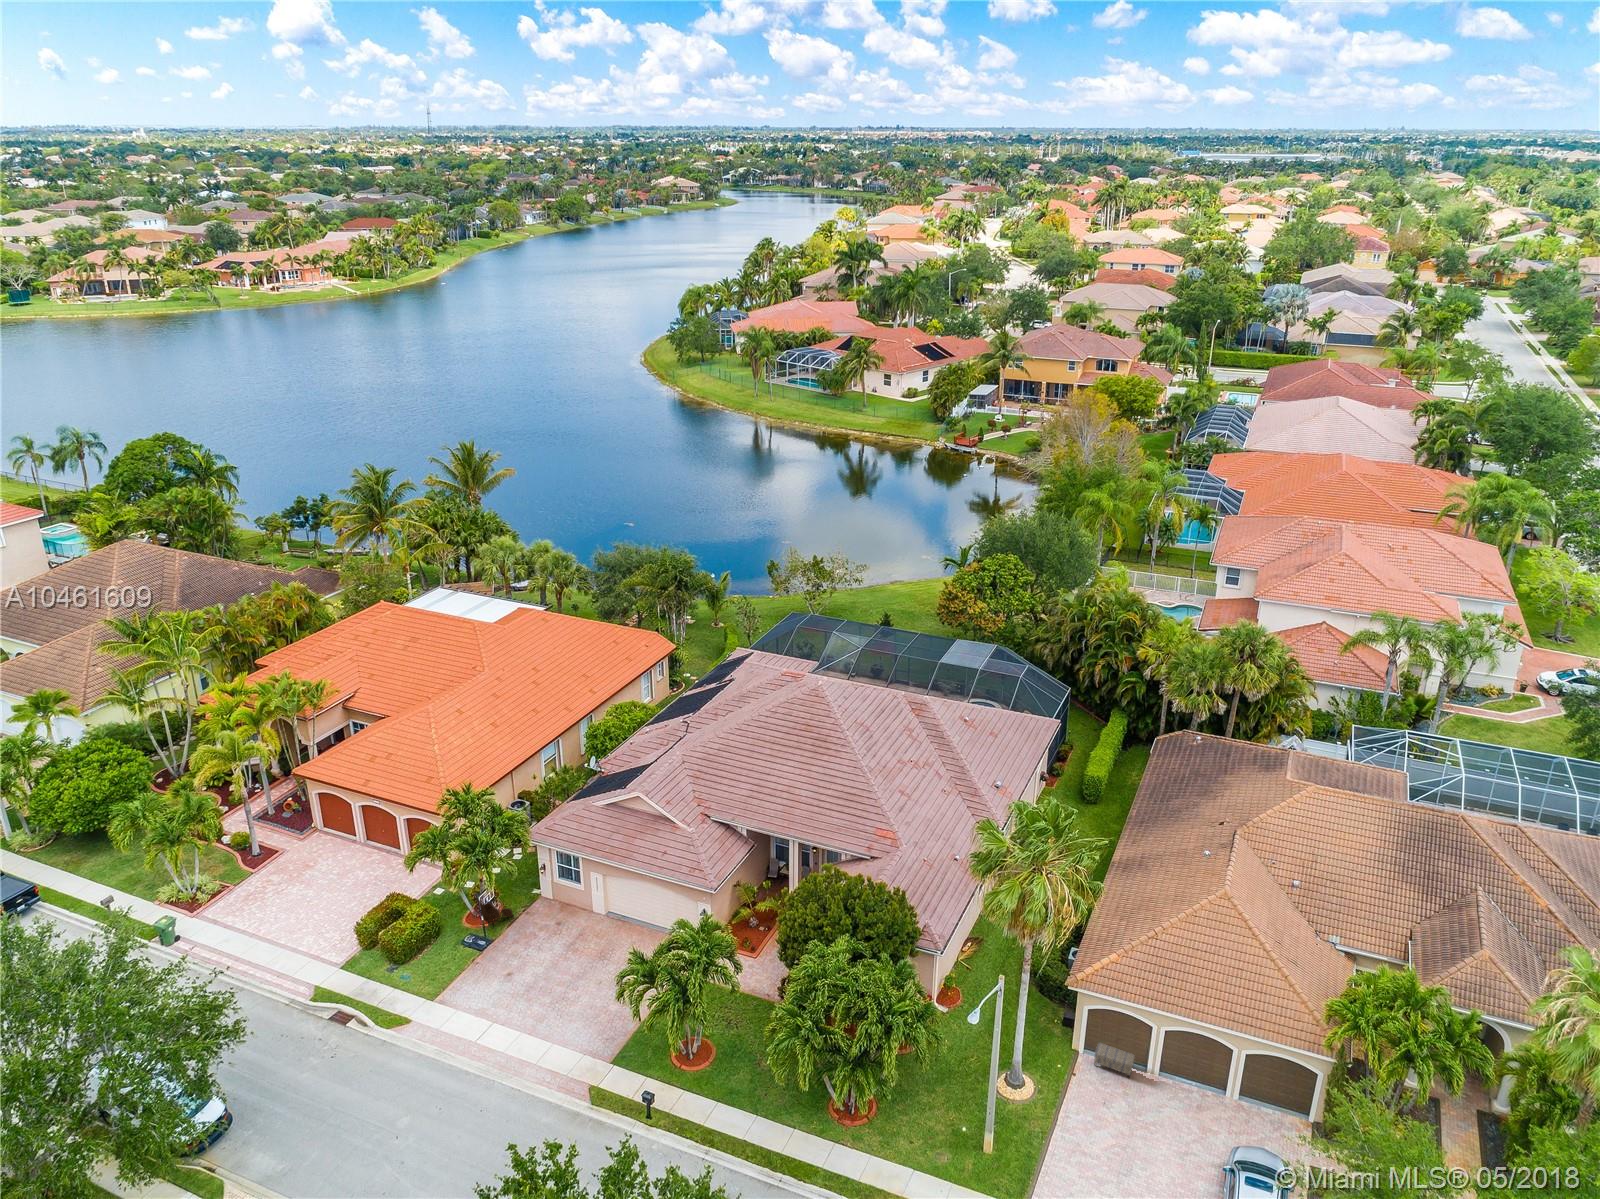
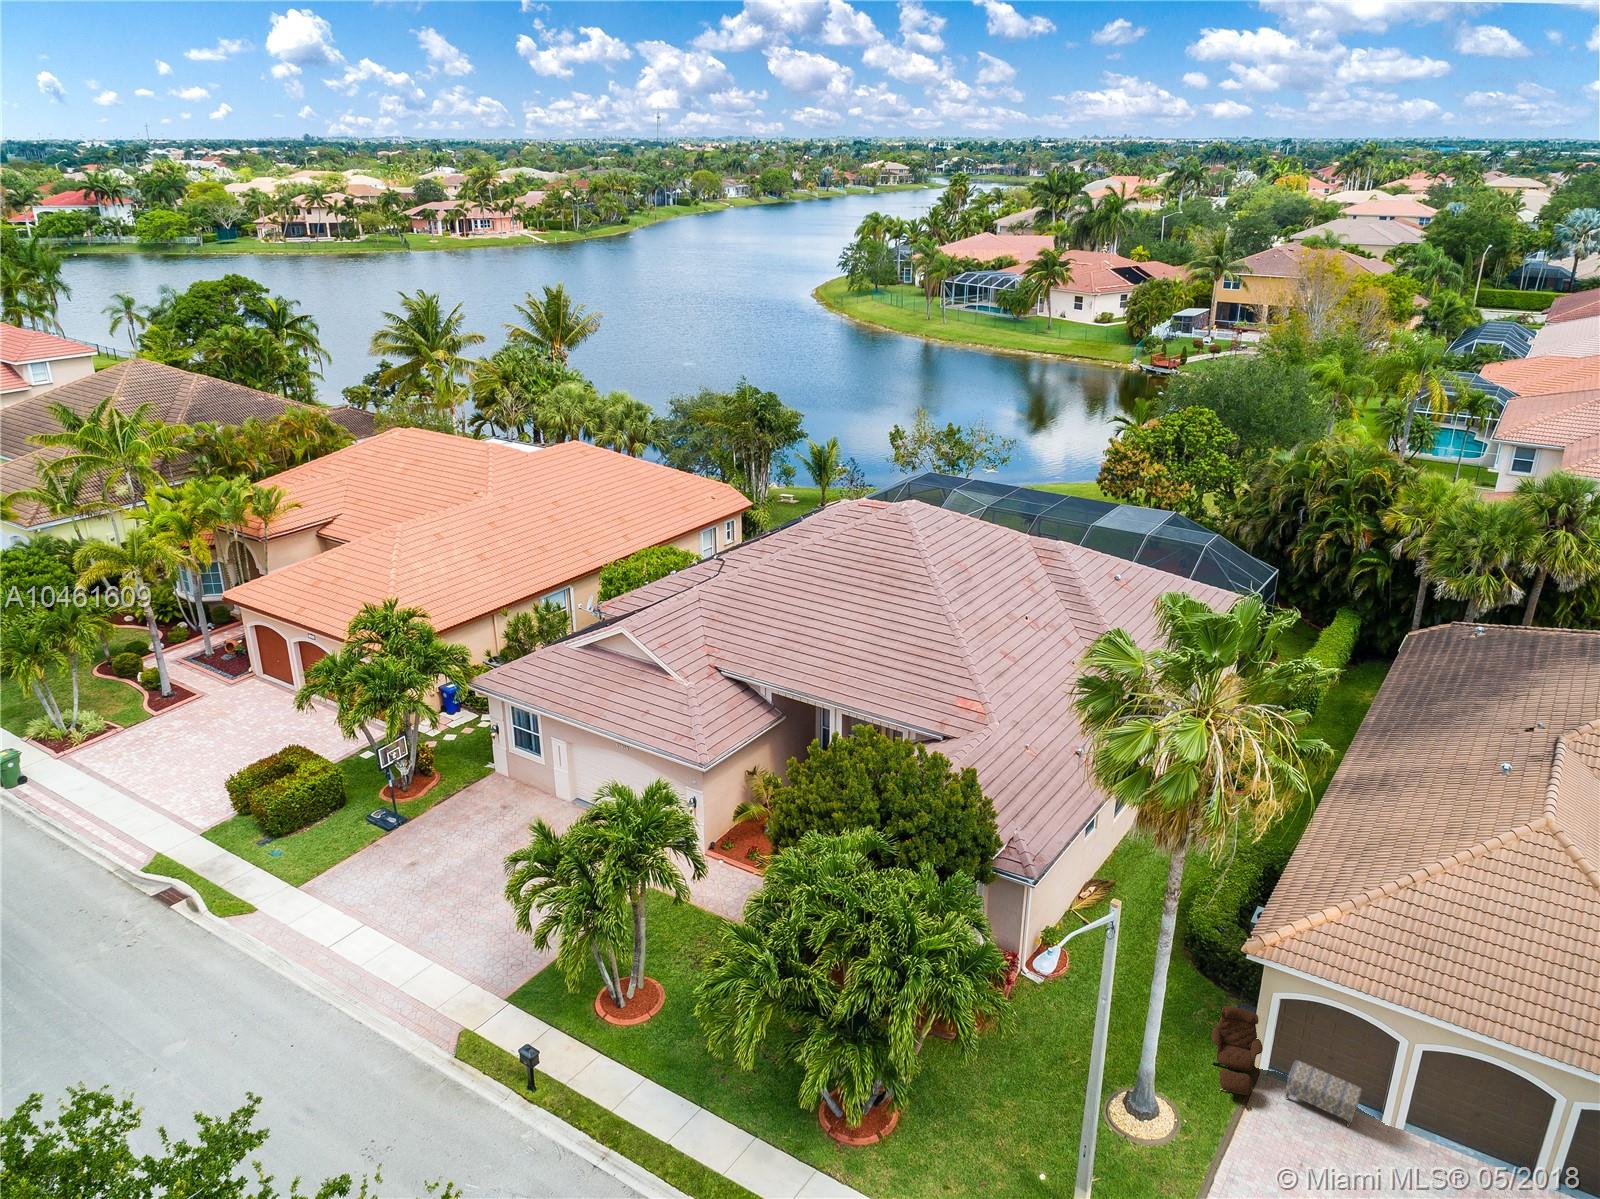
lounge chair: present [478,900,513,924] -> present [1212,1006,1263,1101]

